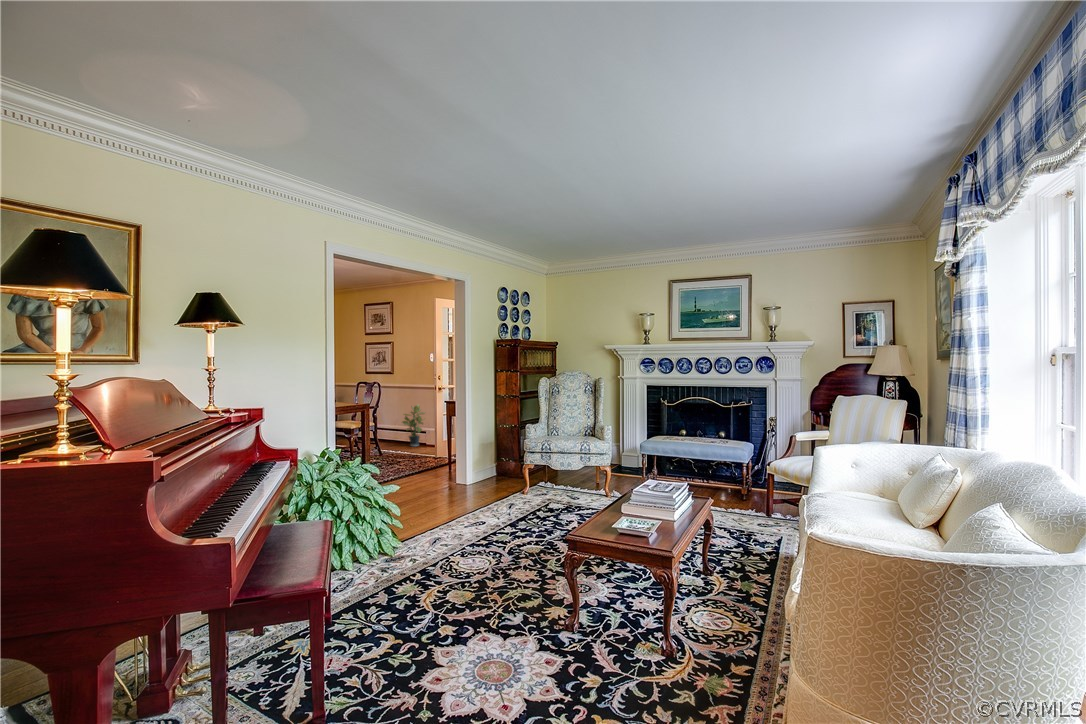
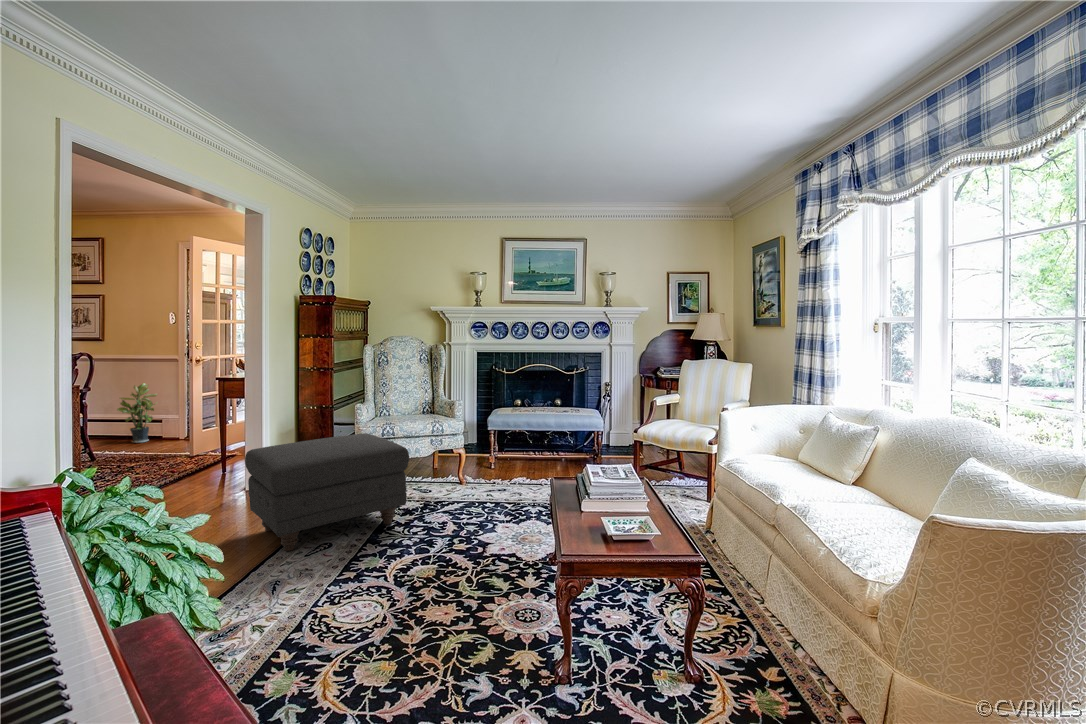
ottoman: none [441,445,546,522] -> present [245,433,409,551]

